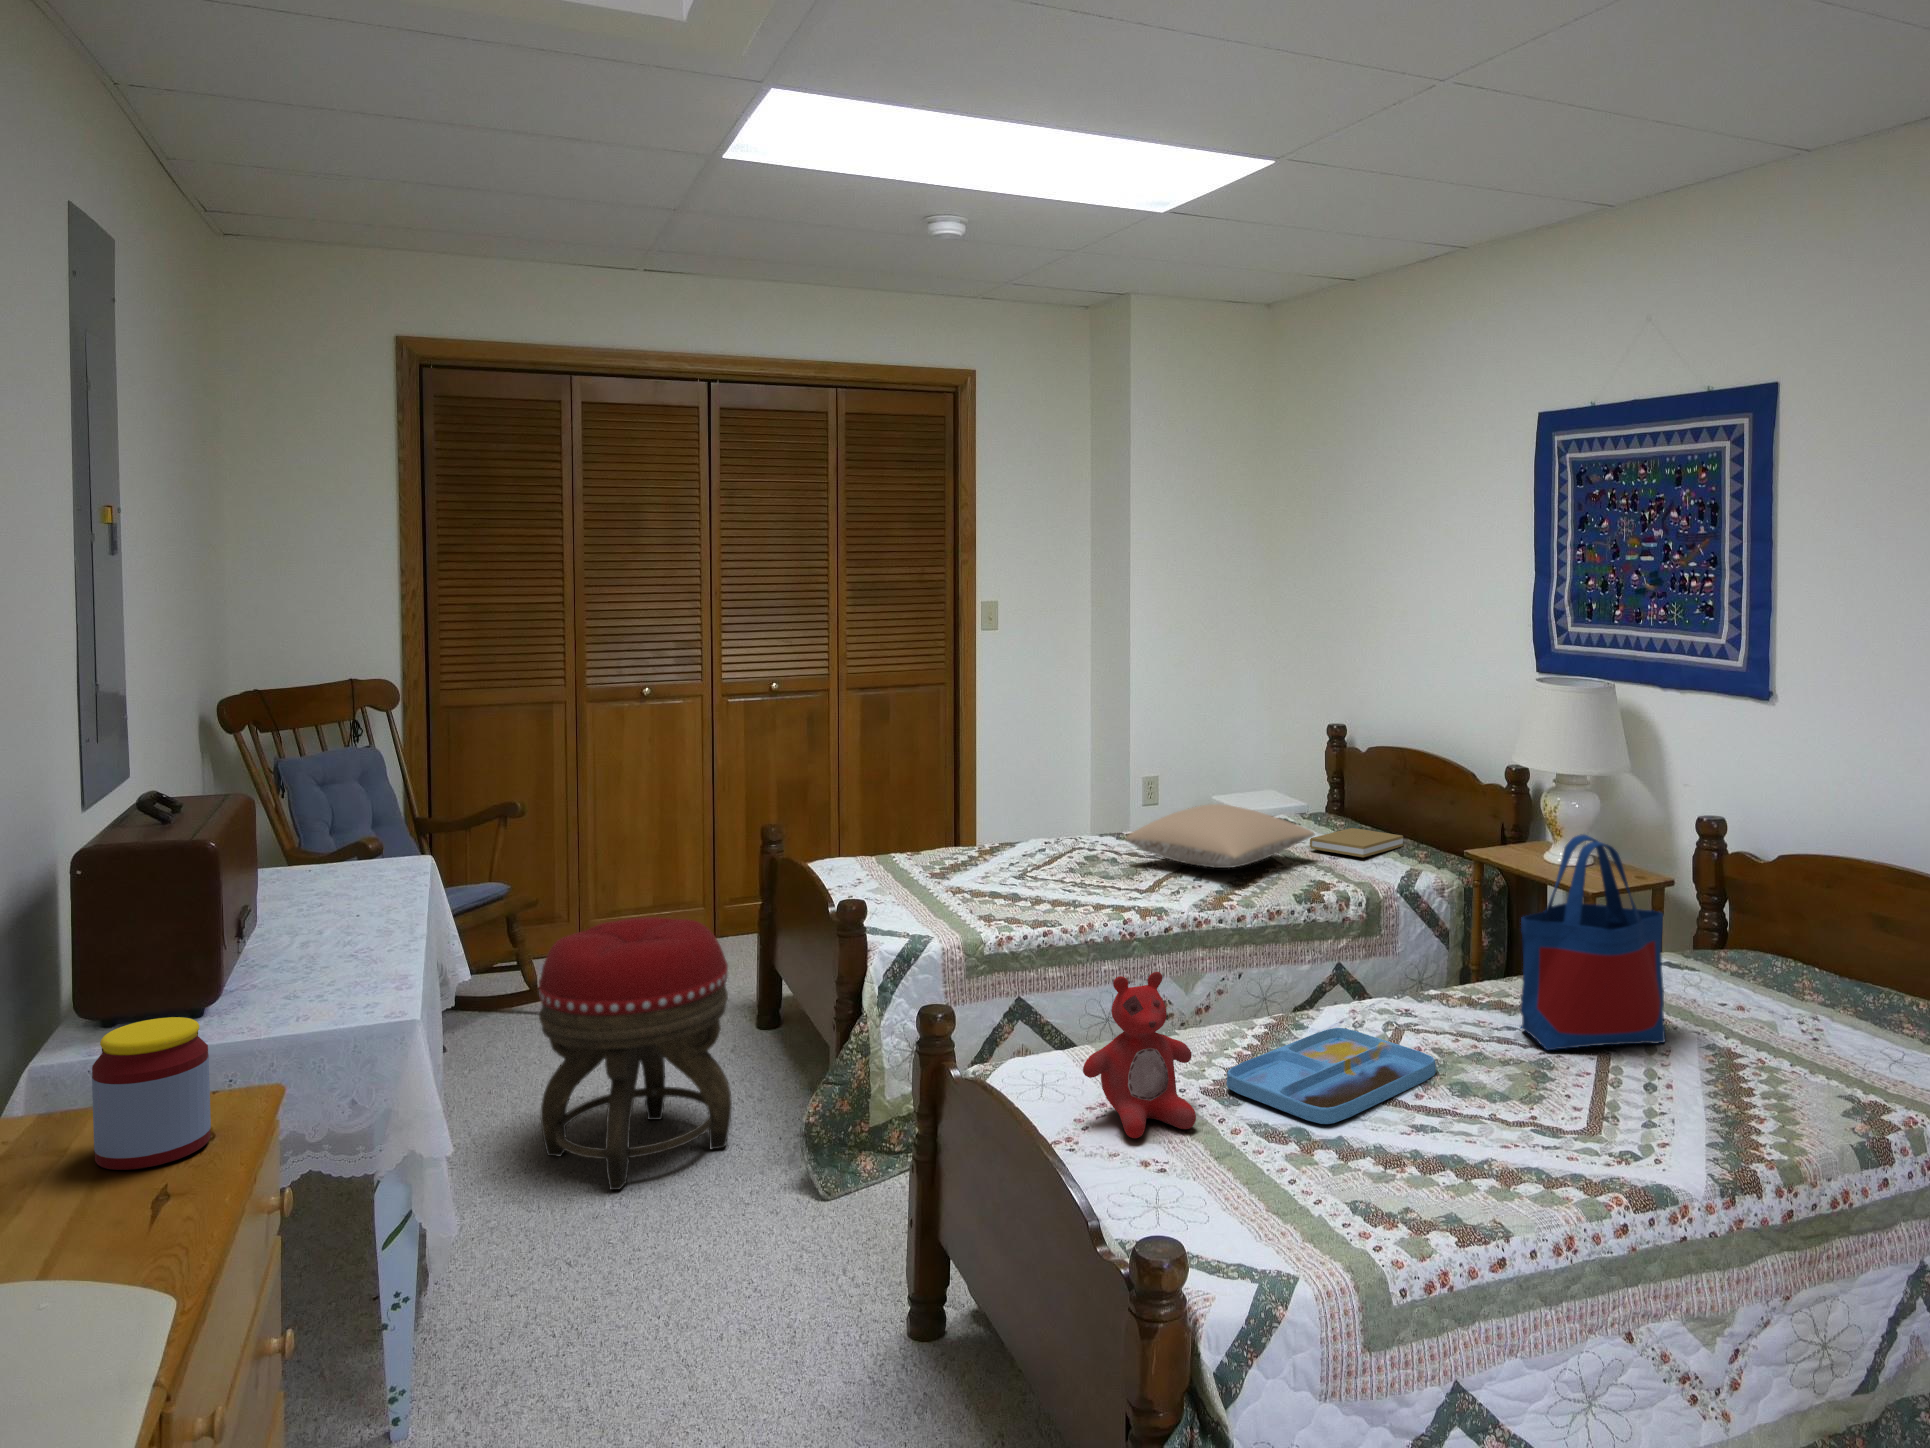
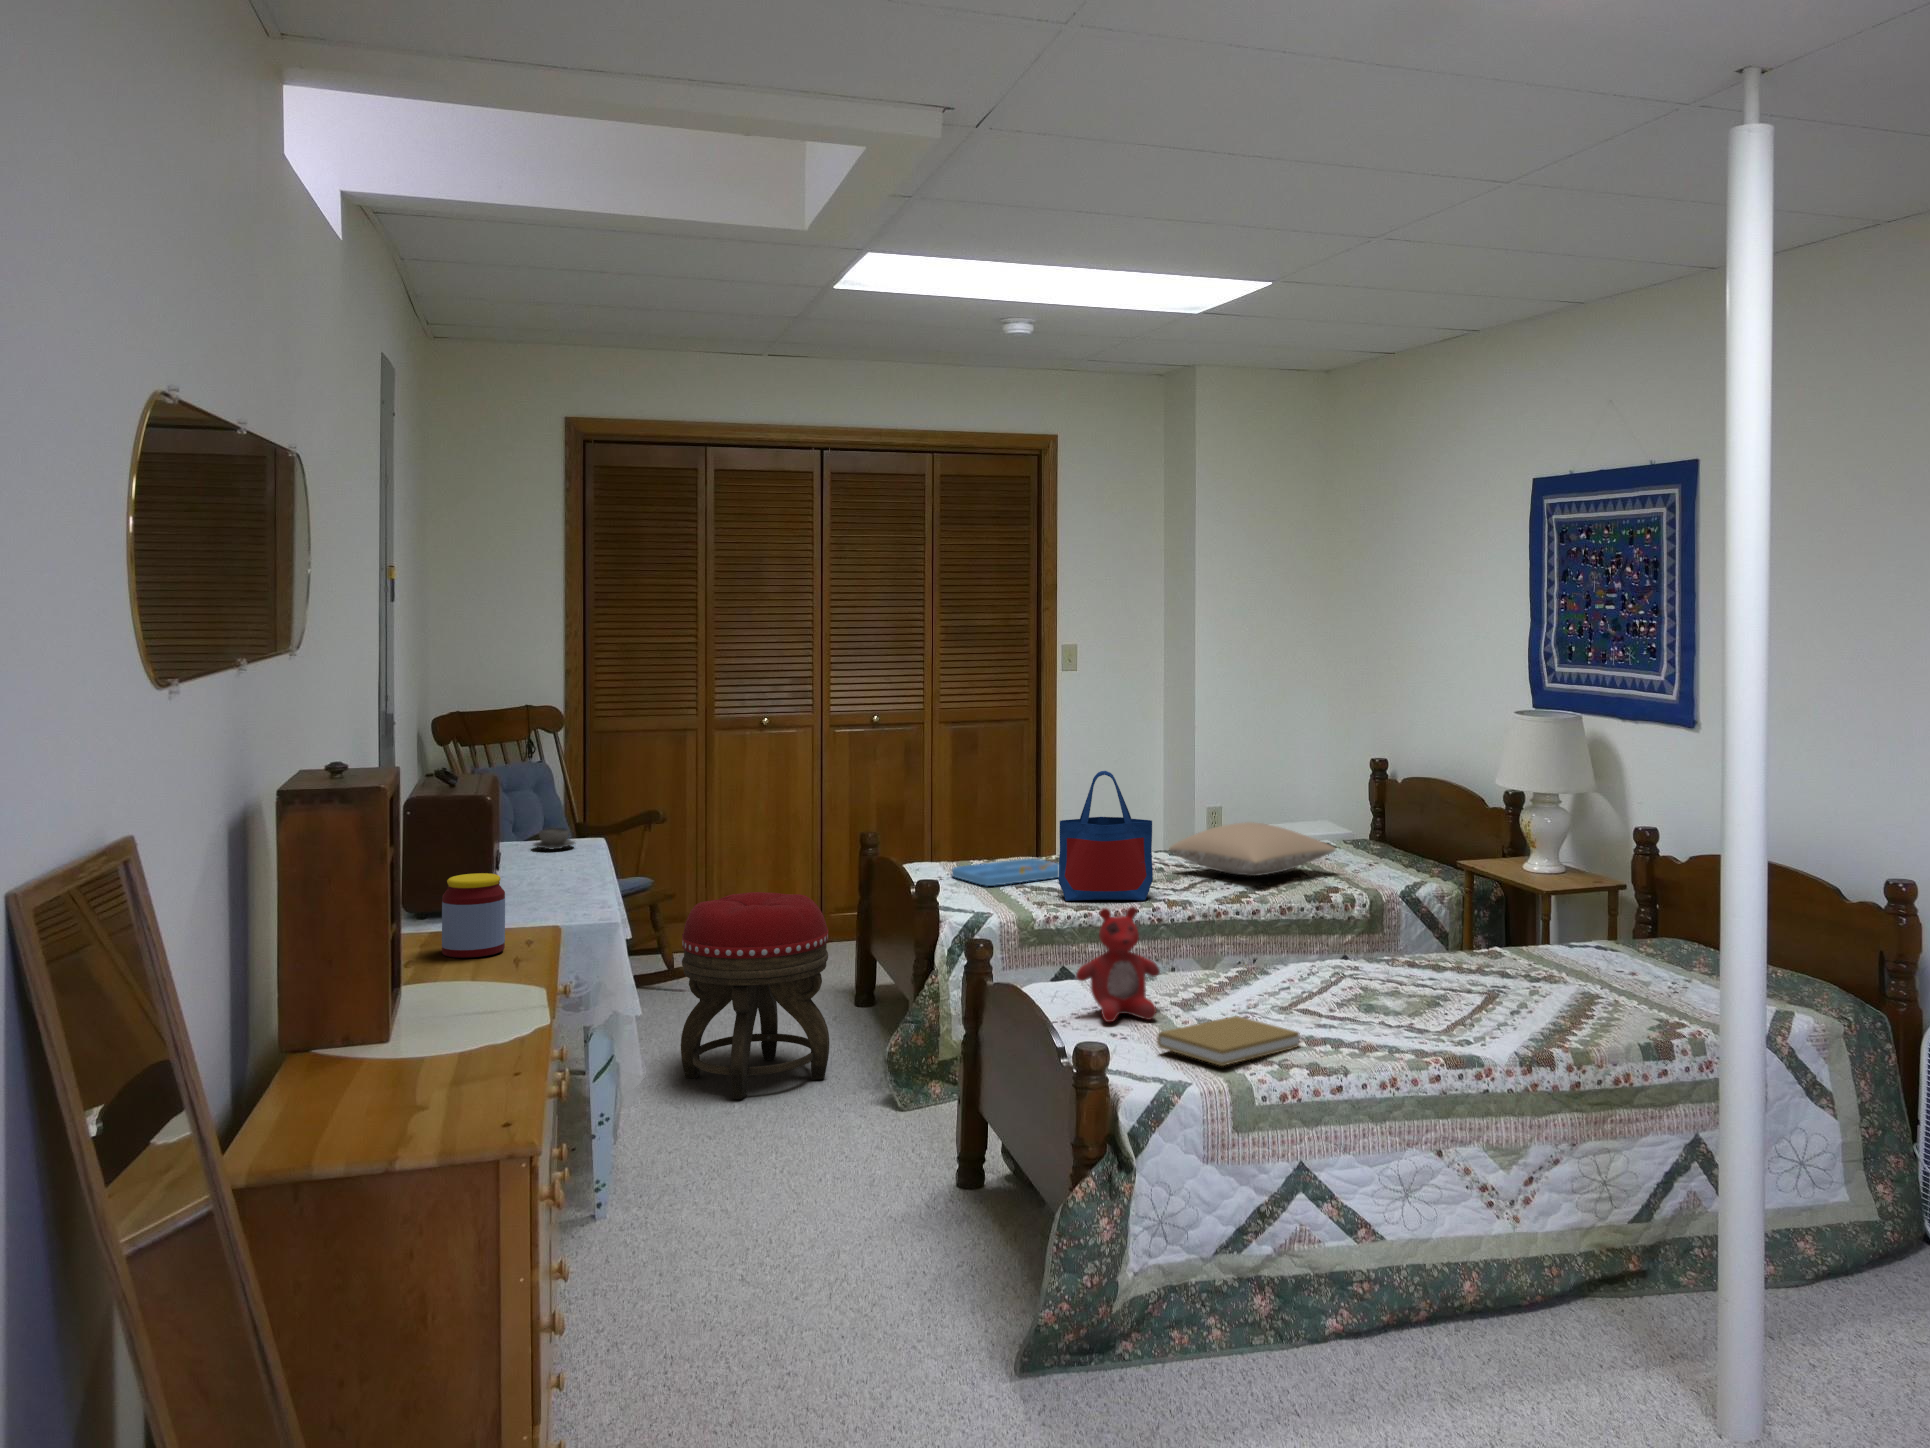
book: present [1310,828,1403,857] -> present [1157,1016,1299,1066]
tote bag: present [1521,834,1665,1050] -> present [1058,771,1153,901]
teacup: none [330,857,391,886] -> present [533,828,575,849]
tray: present [1227,1028,1436,1124] -> present [952,859,1059,886]

